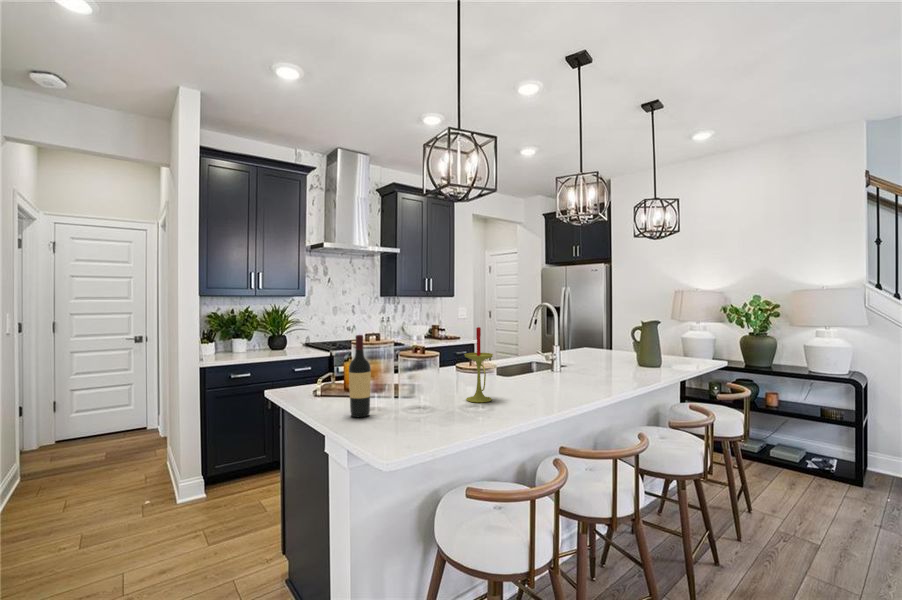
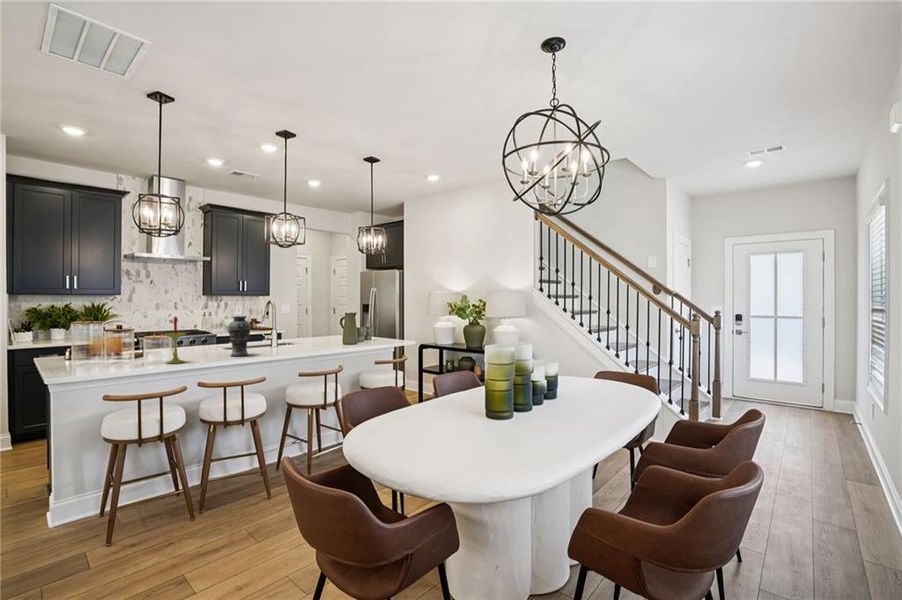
vase: none [521,325,555,387] -> present [227,316,251,356]
wine bottle: present [349,335,371,417] -> none [66,321,83,370]

